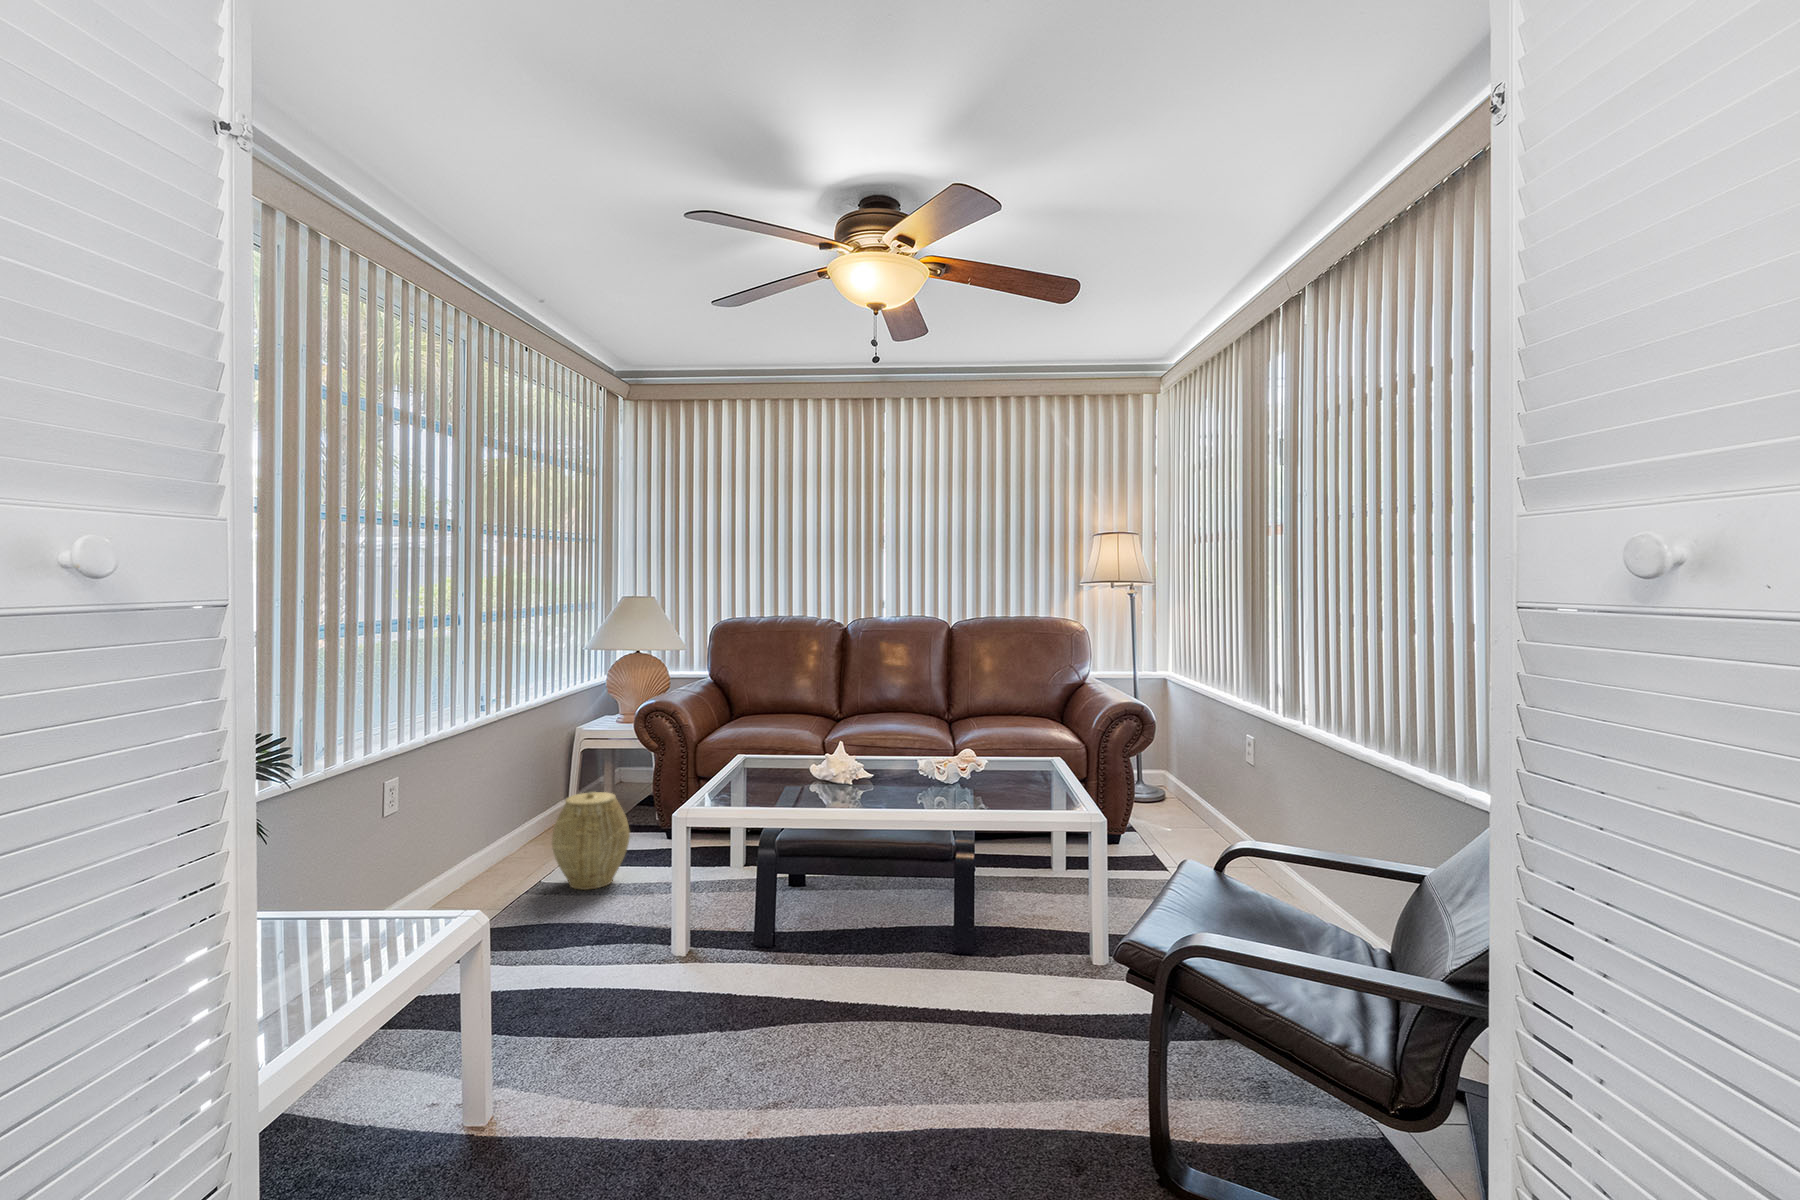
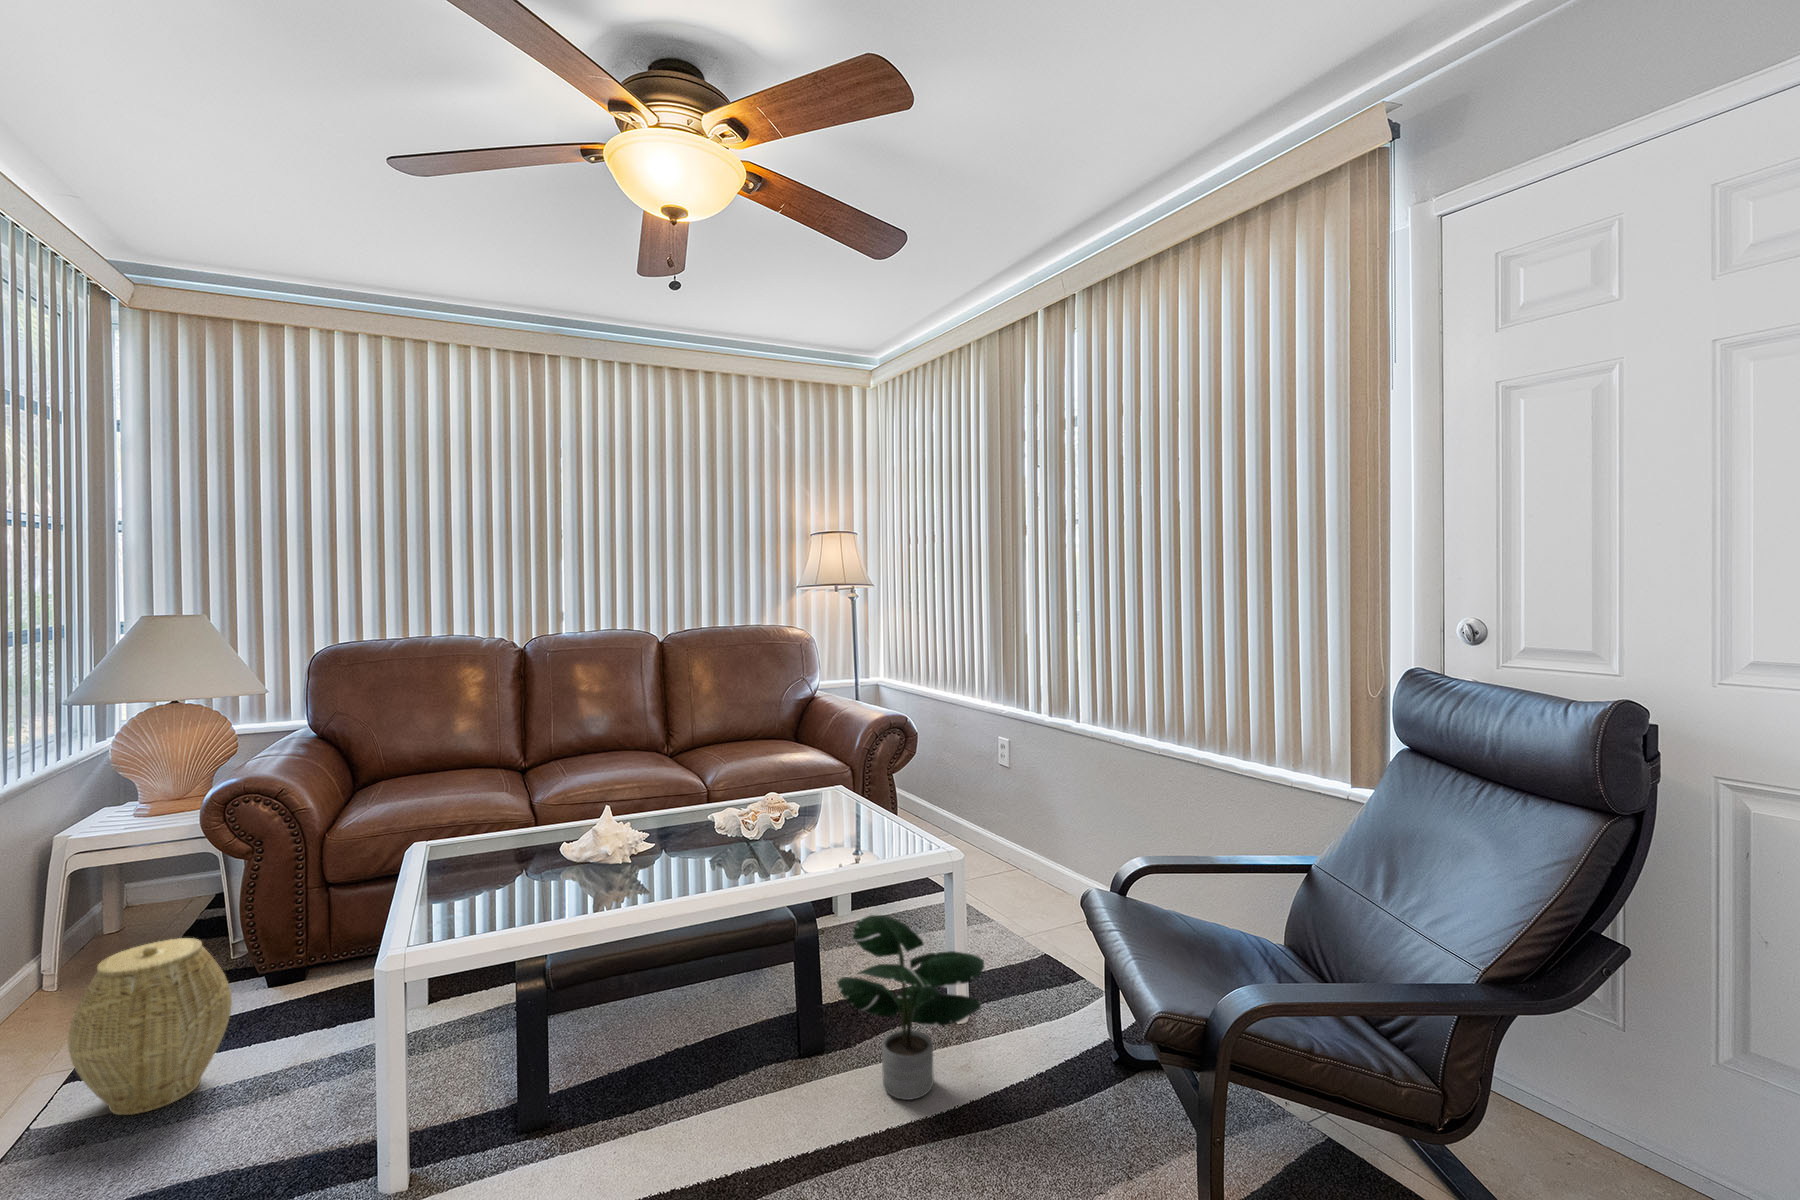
potted plant: none [967,853,1089,999] -> present [837,915,984,1100]

